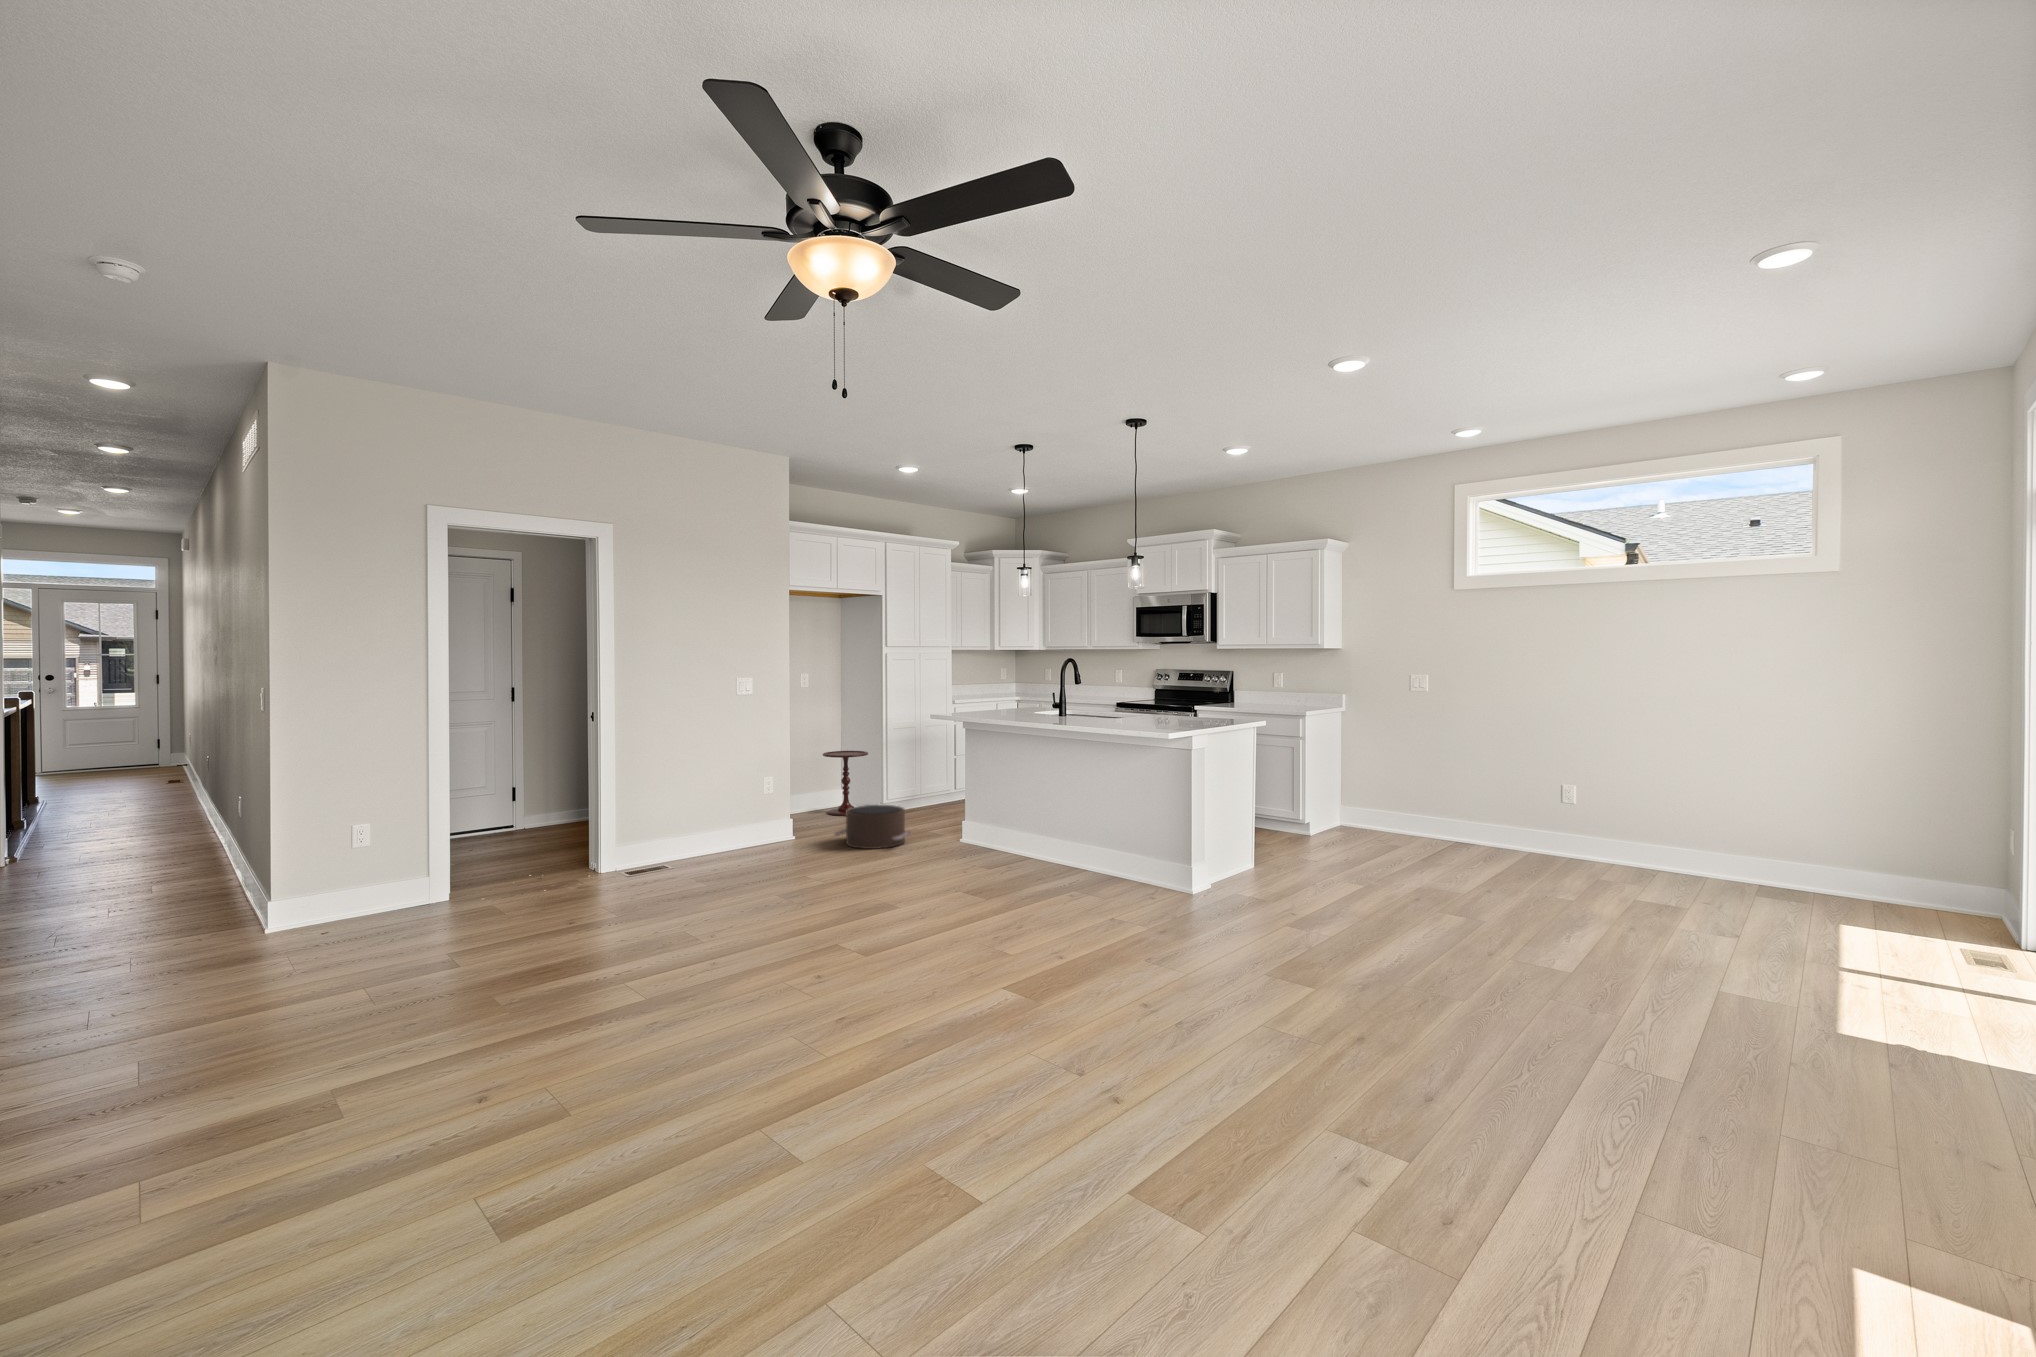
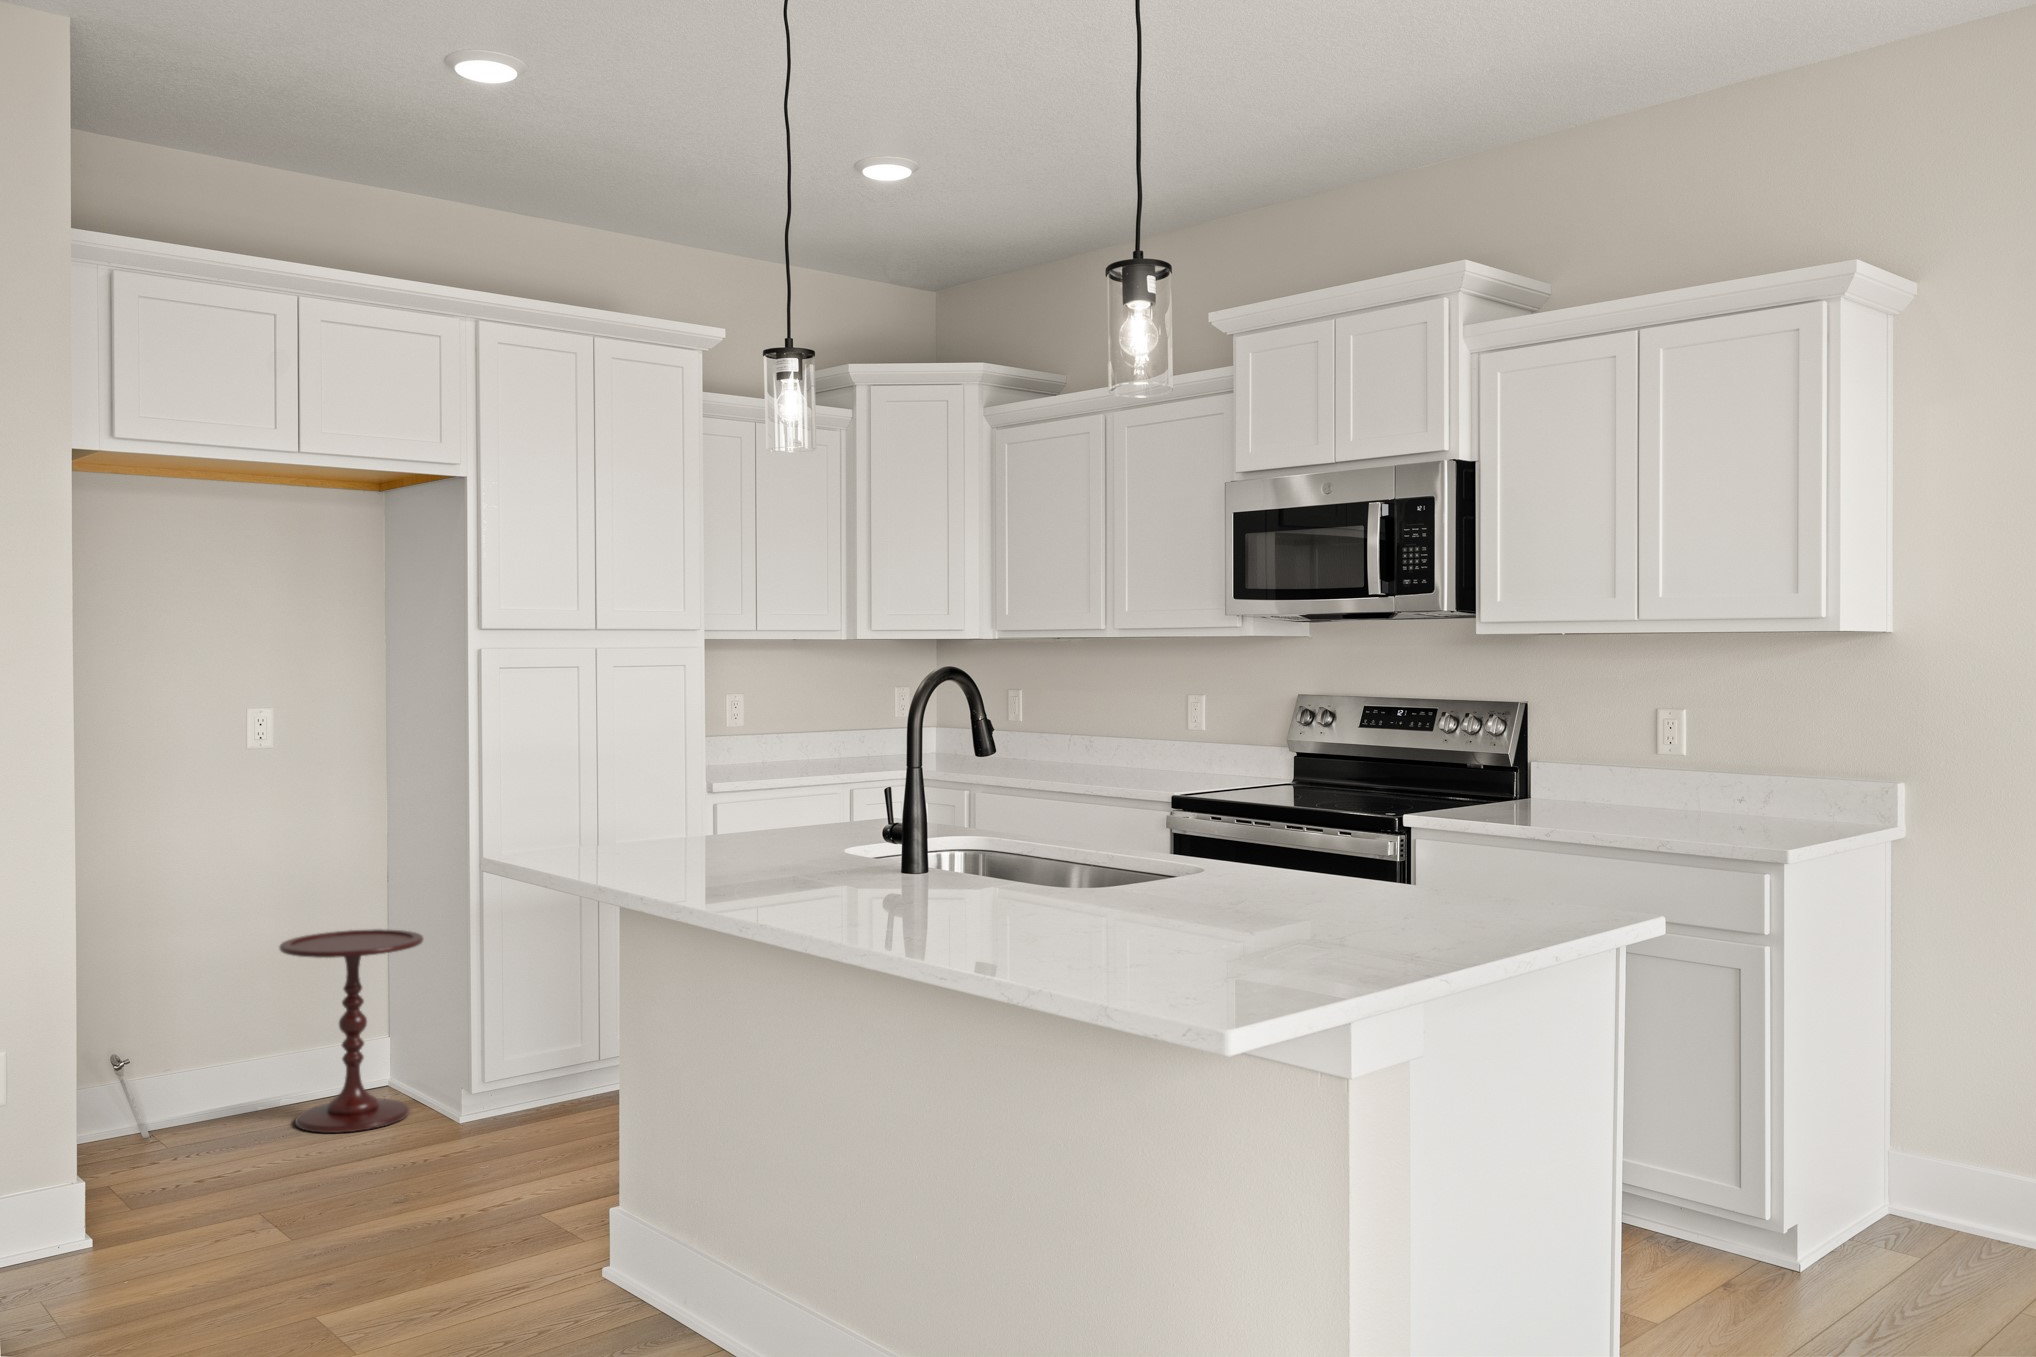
pouf: present [835,805,910,849] -> none [141,1139,420,1317]

